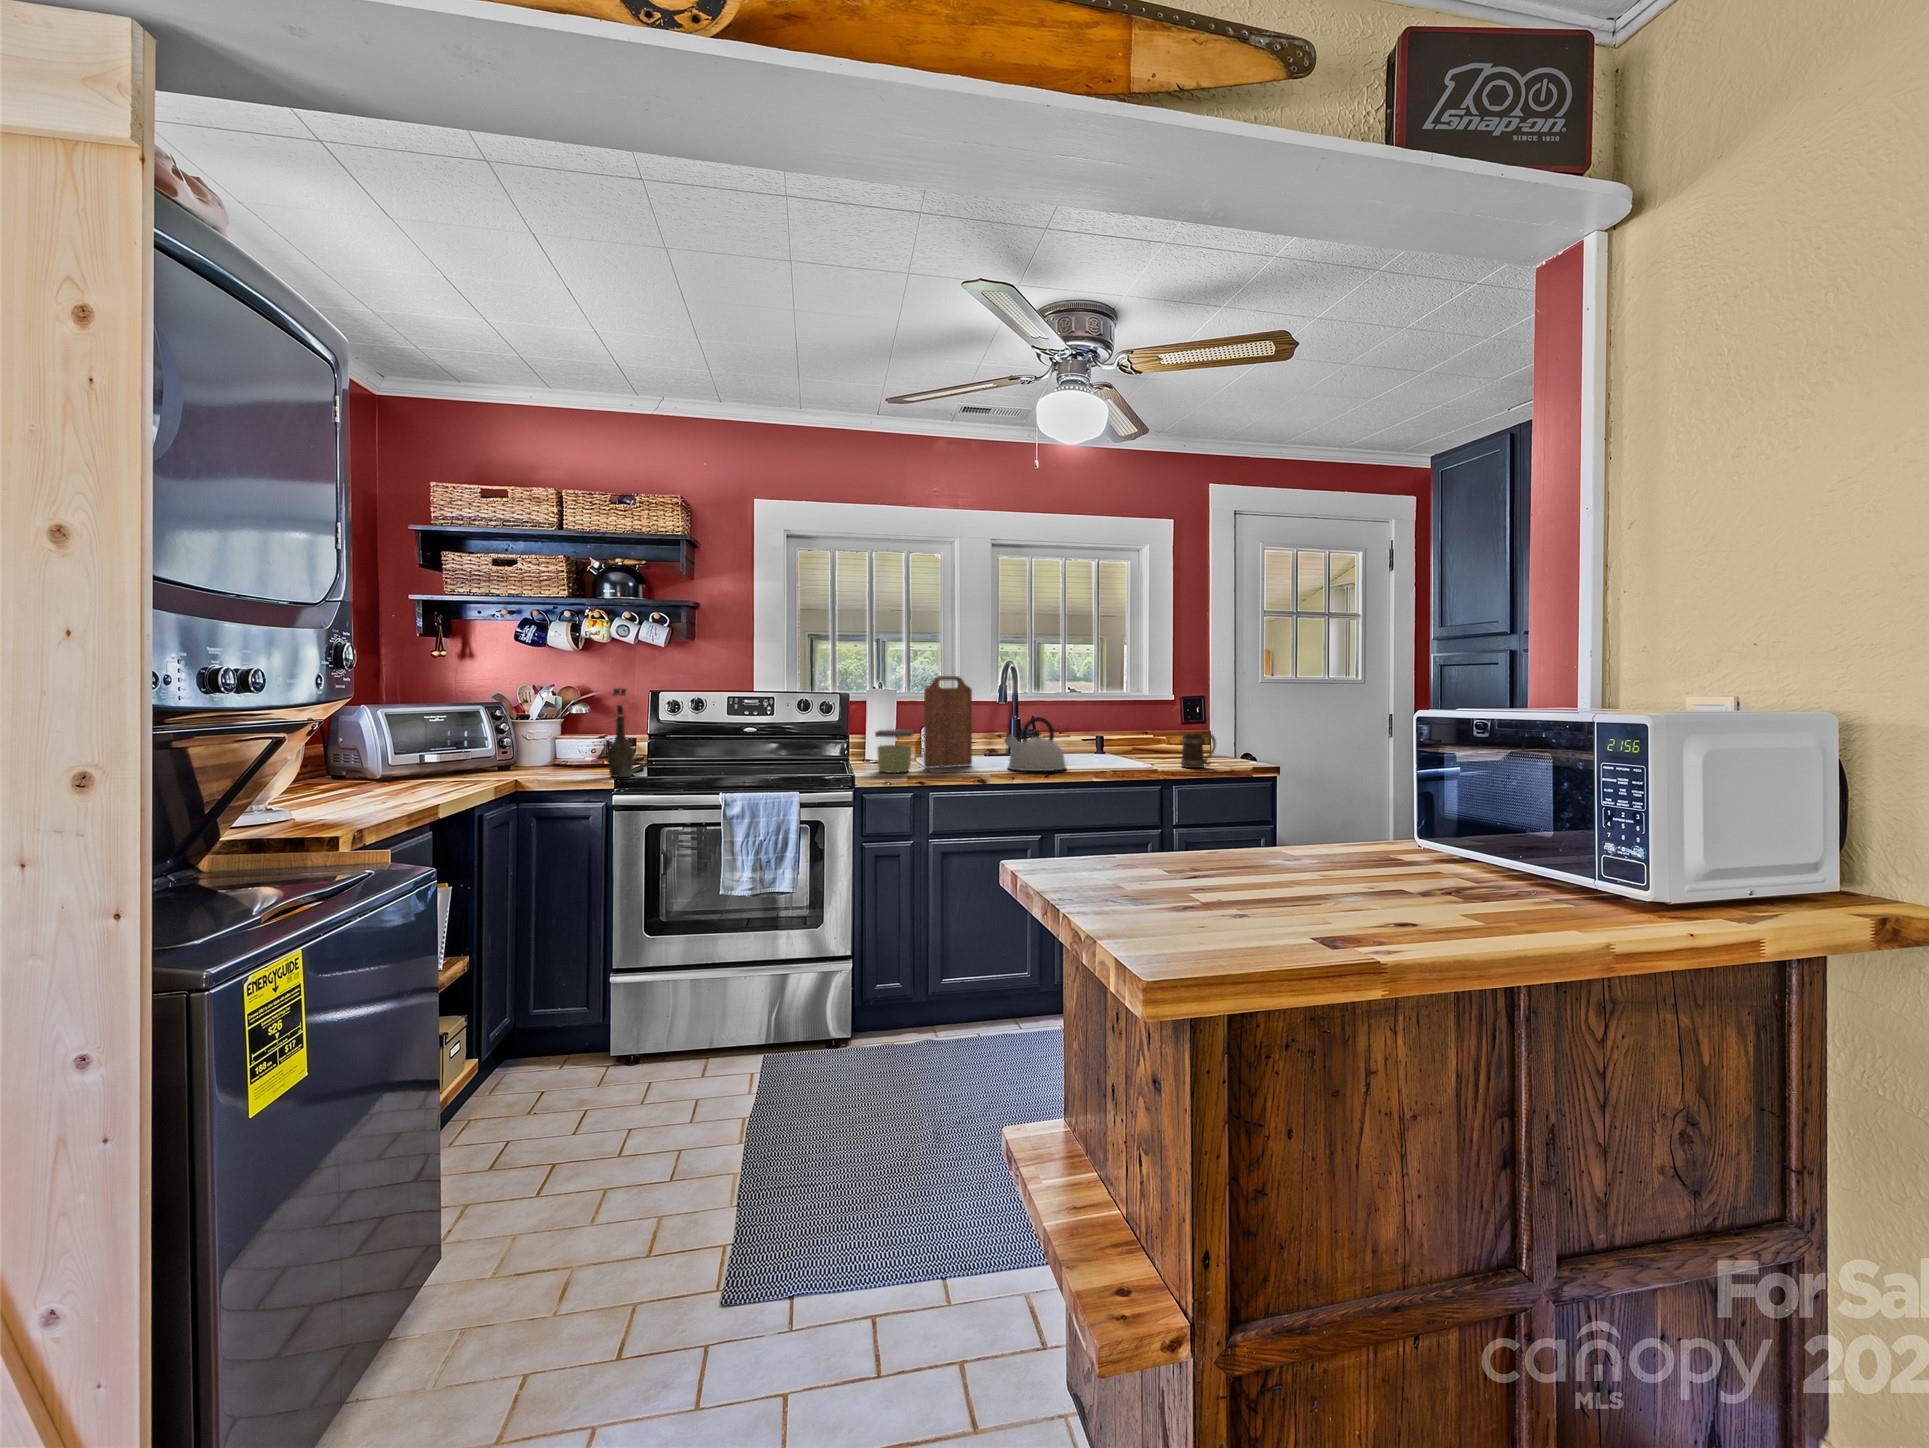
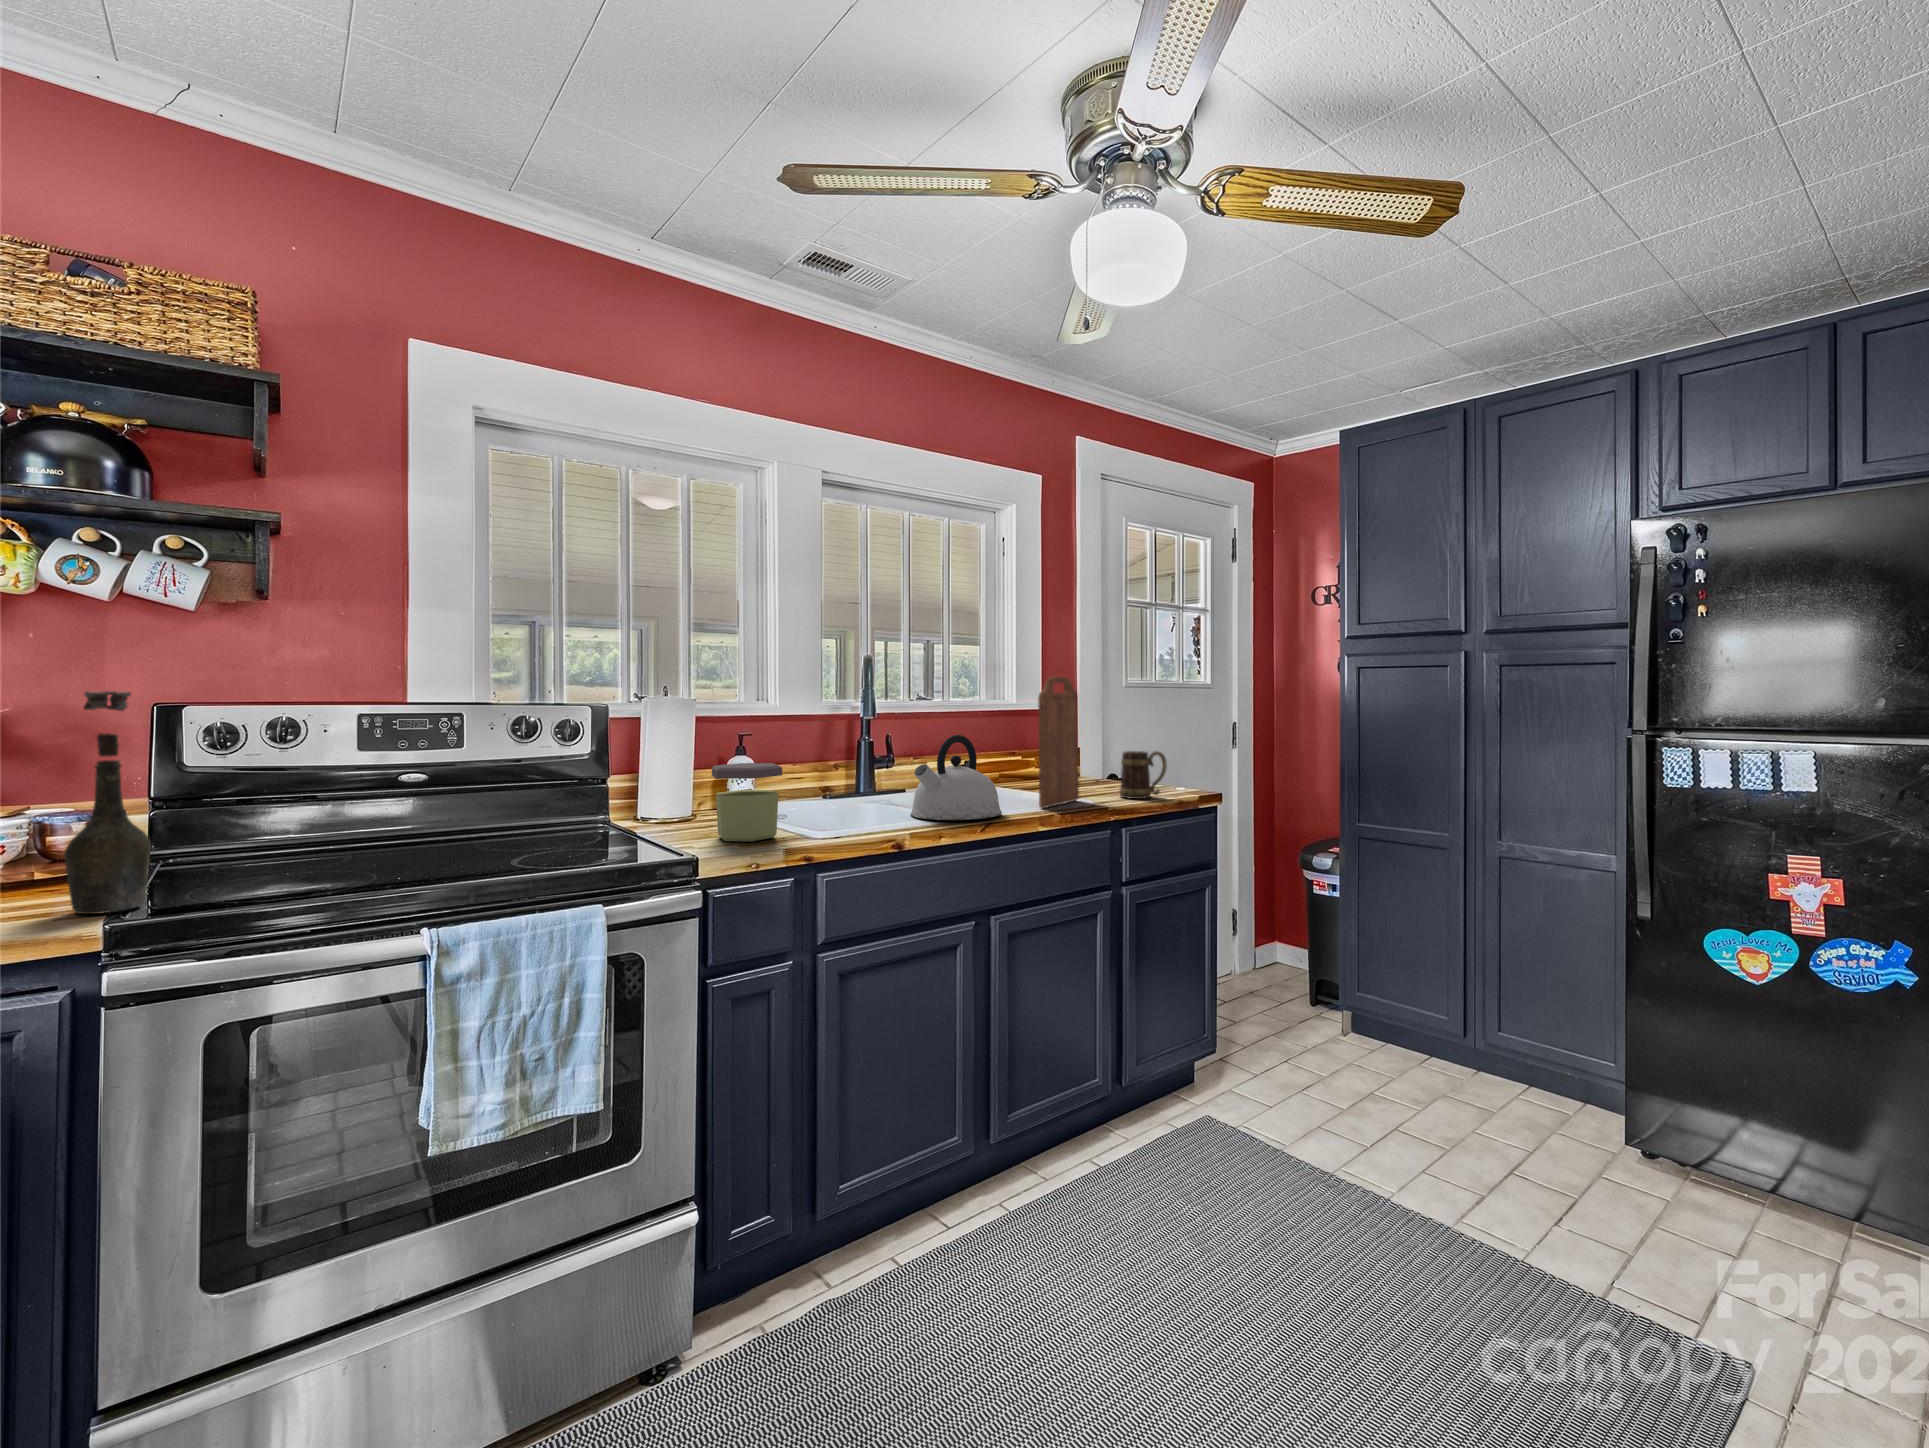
cutting board: present [924,676,972,768] -> present [1038,677,1079,808]

